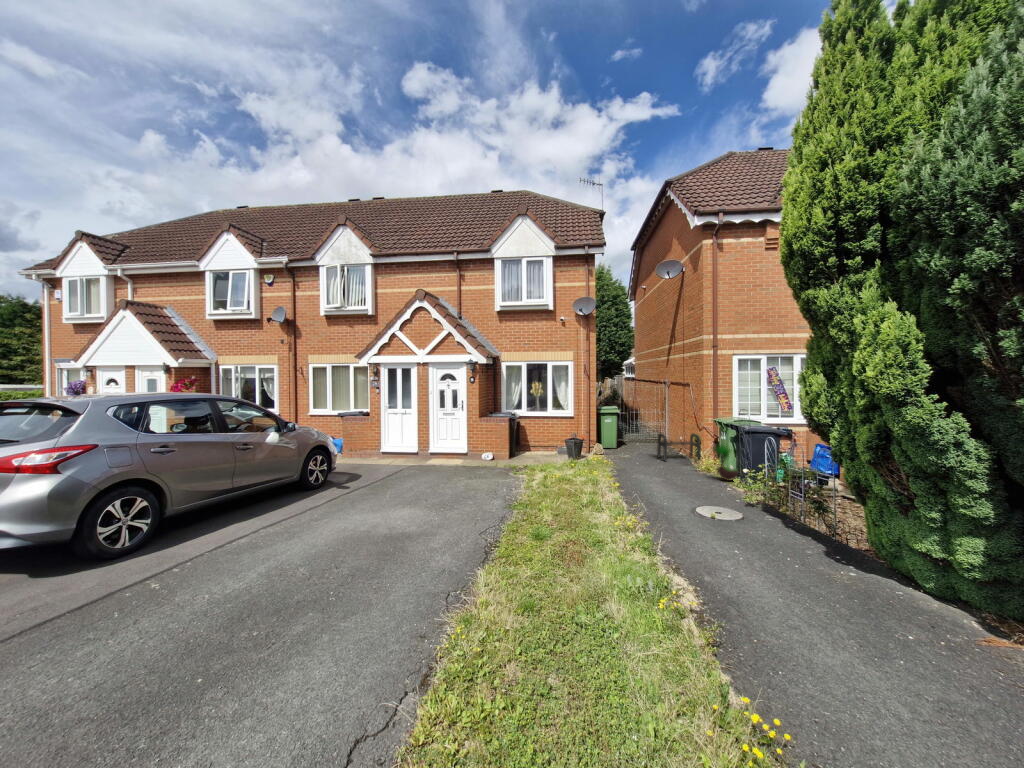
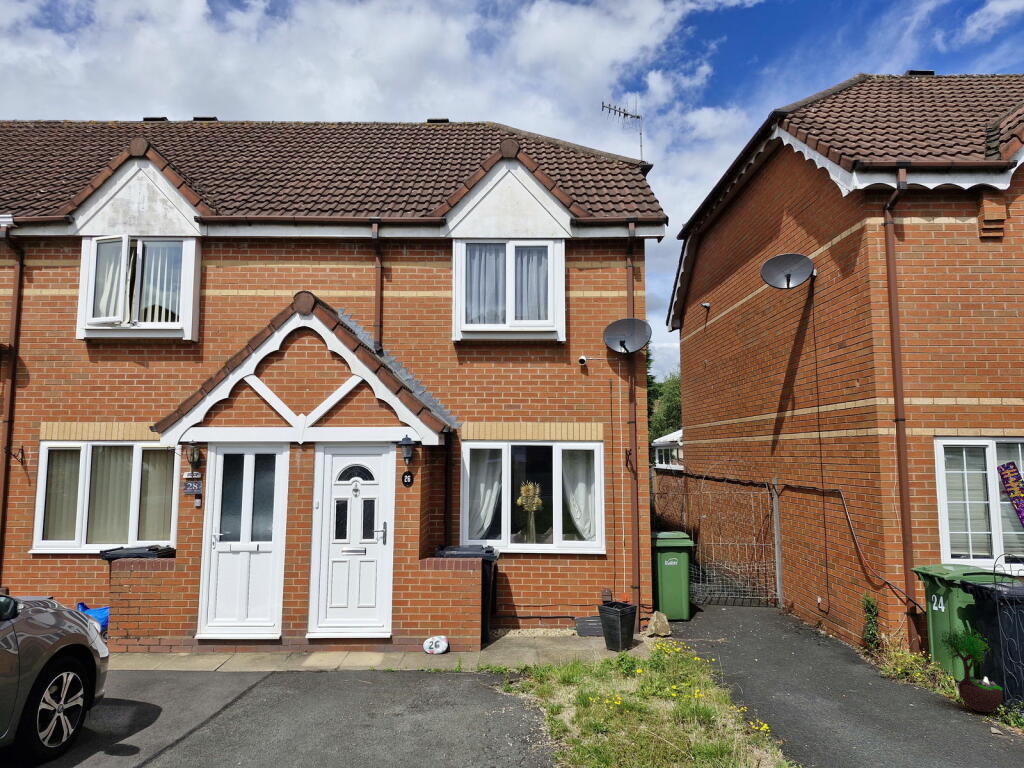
bench: present [657,433,701,461] -> none [791,595,884,657]

